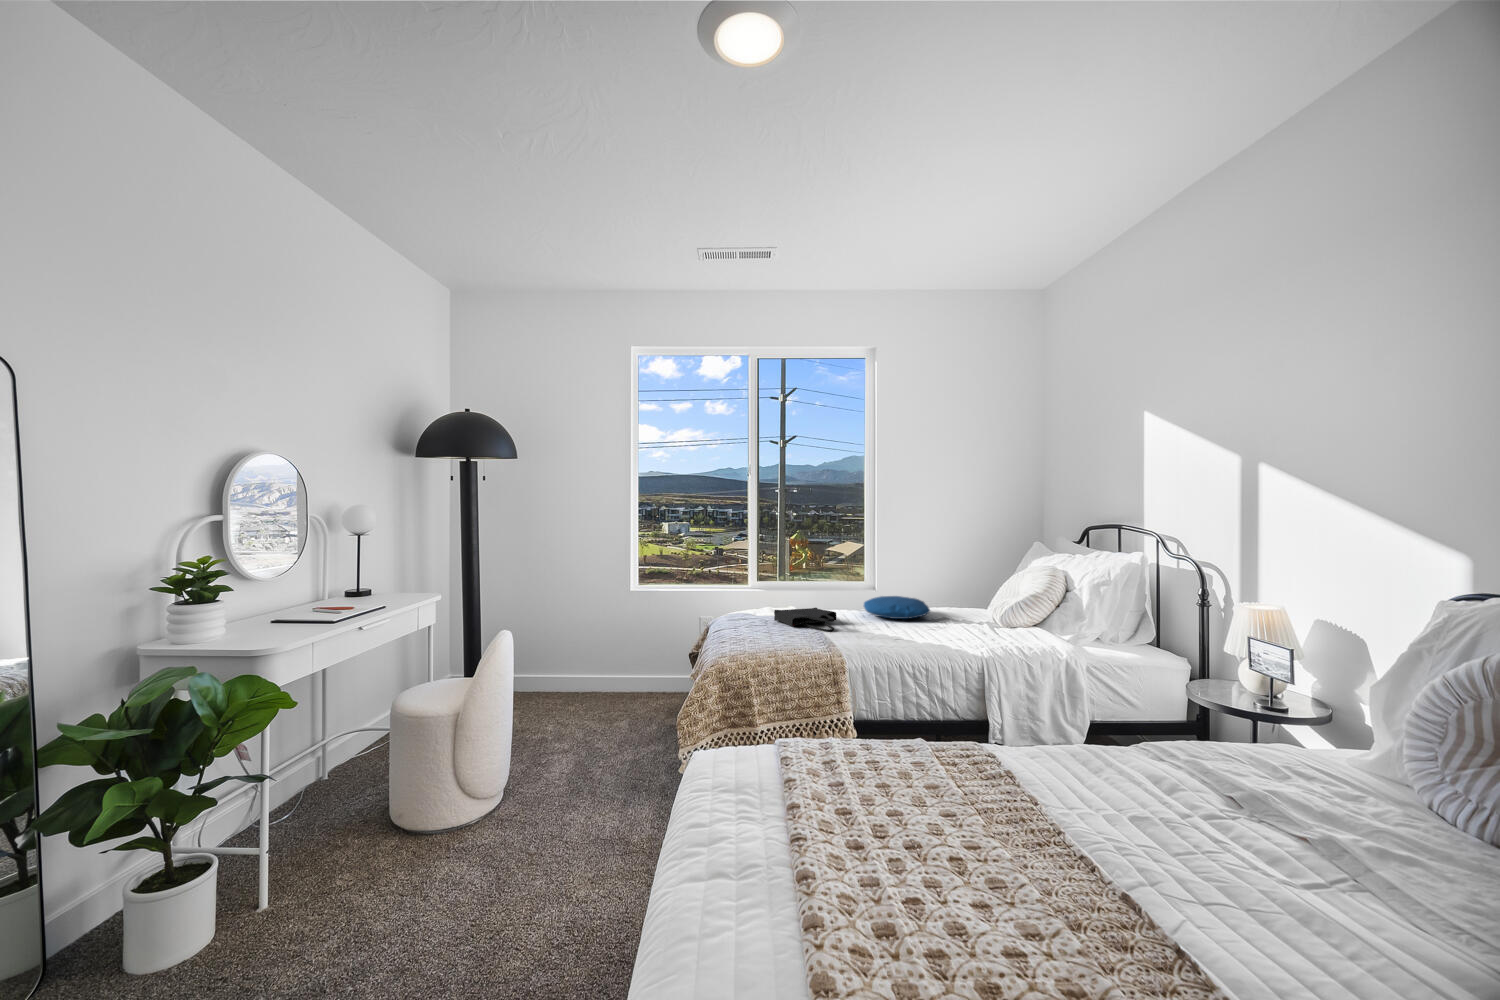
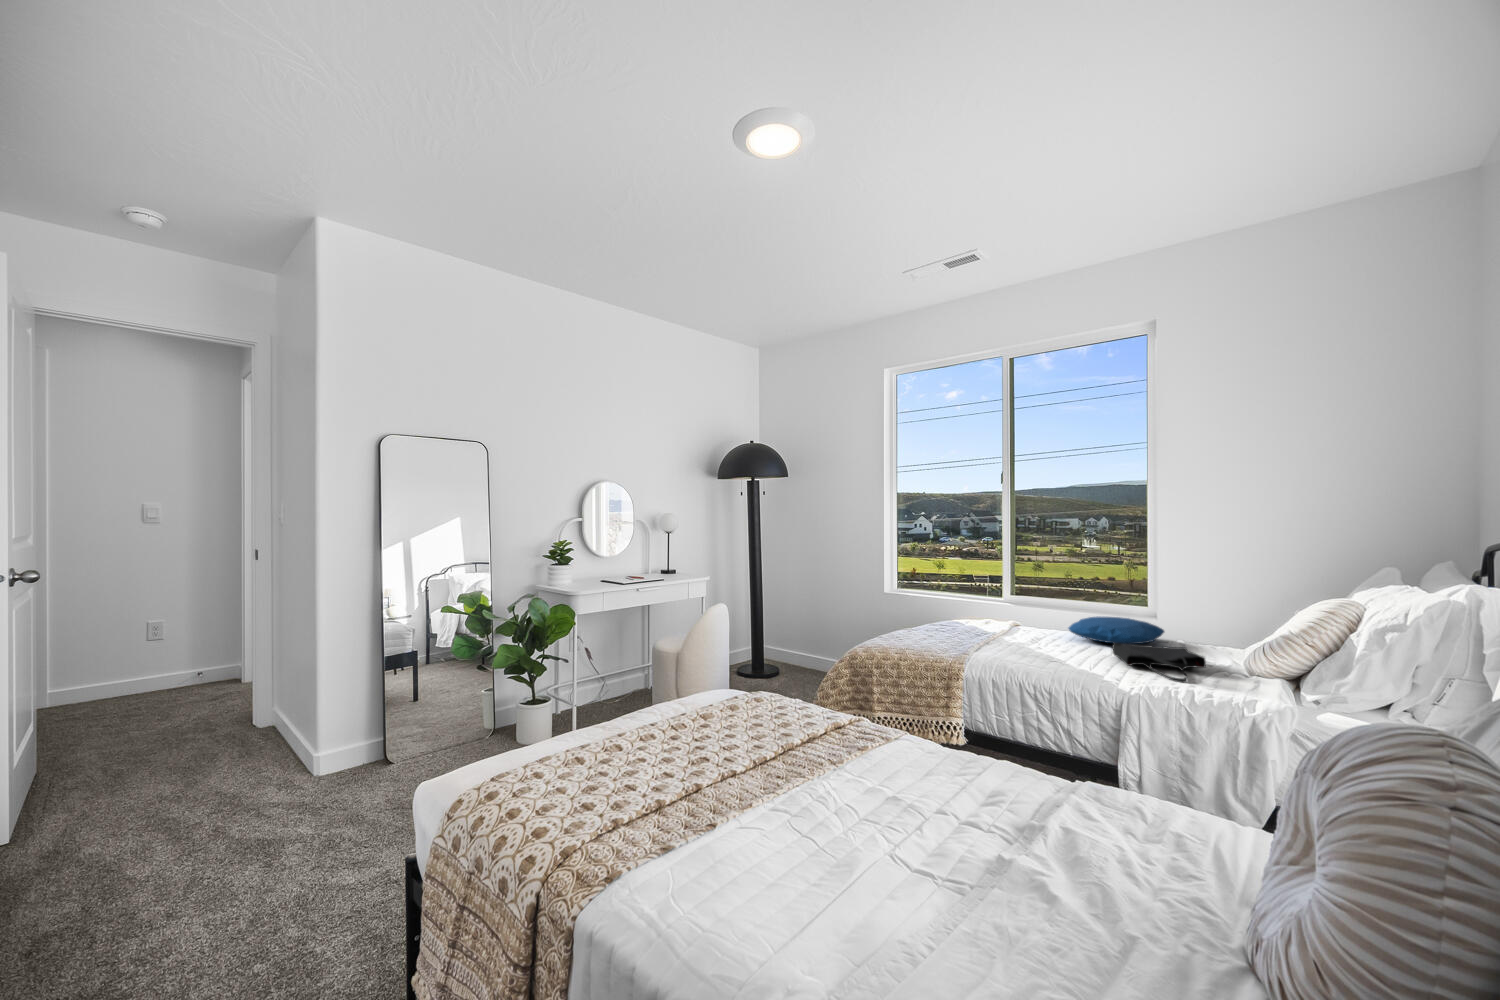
tote bag: present [774,608,836,632] -> present [1113,642,1206,682]

